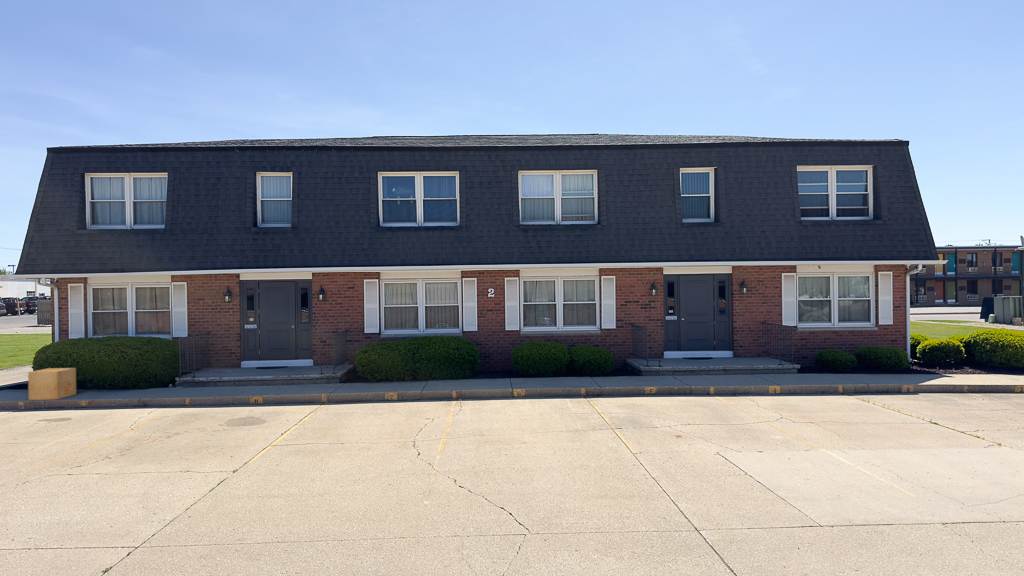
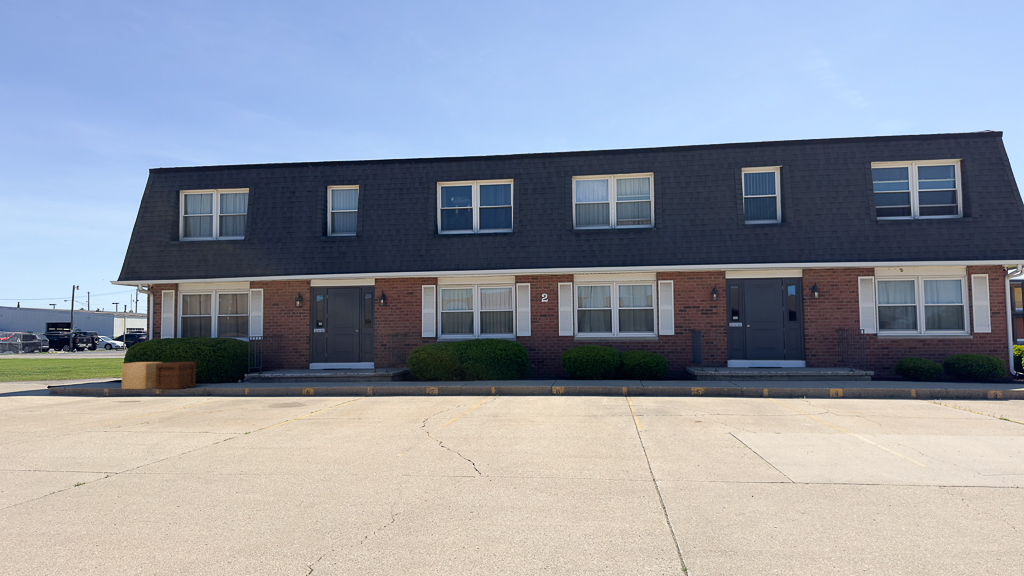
wooden crate: none [69,367,116,399] -> present [155,362,196,389]

